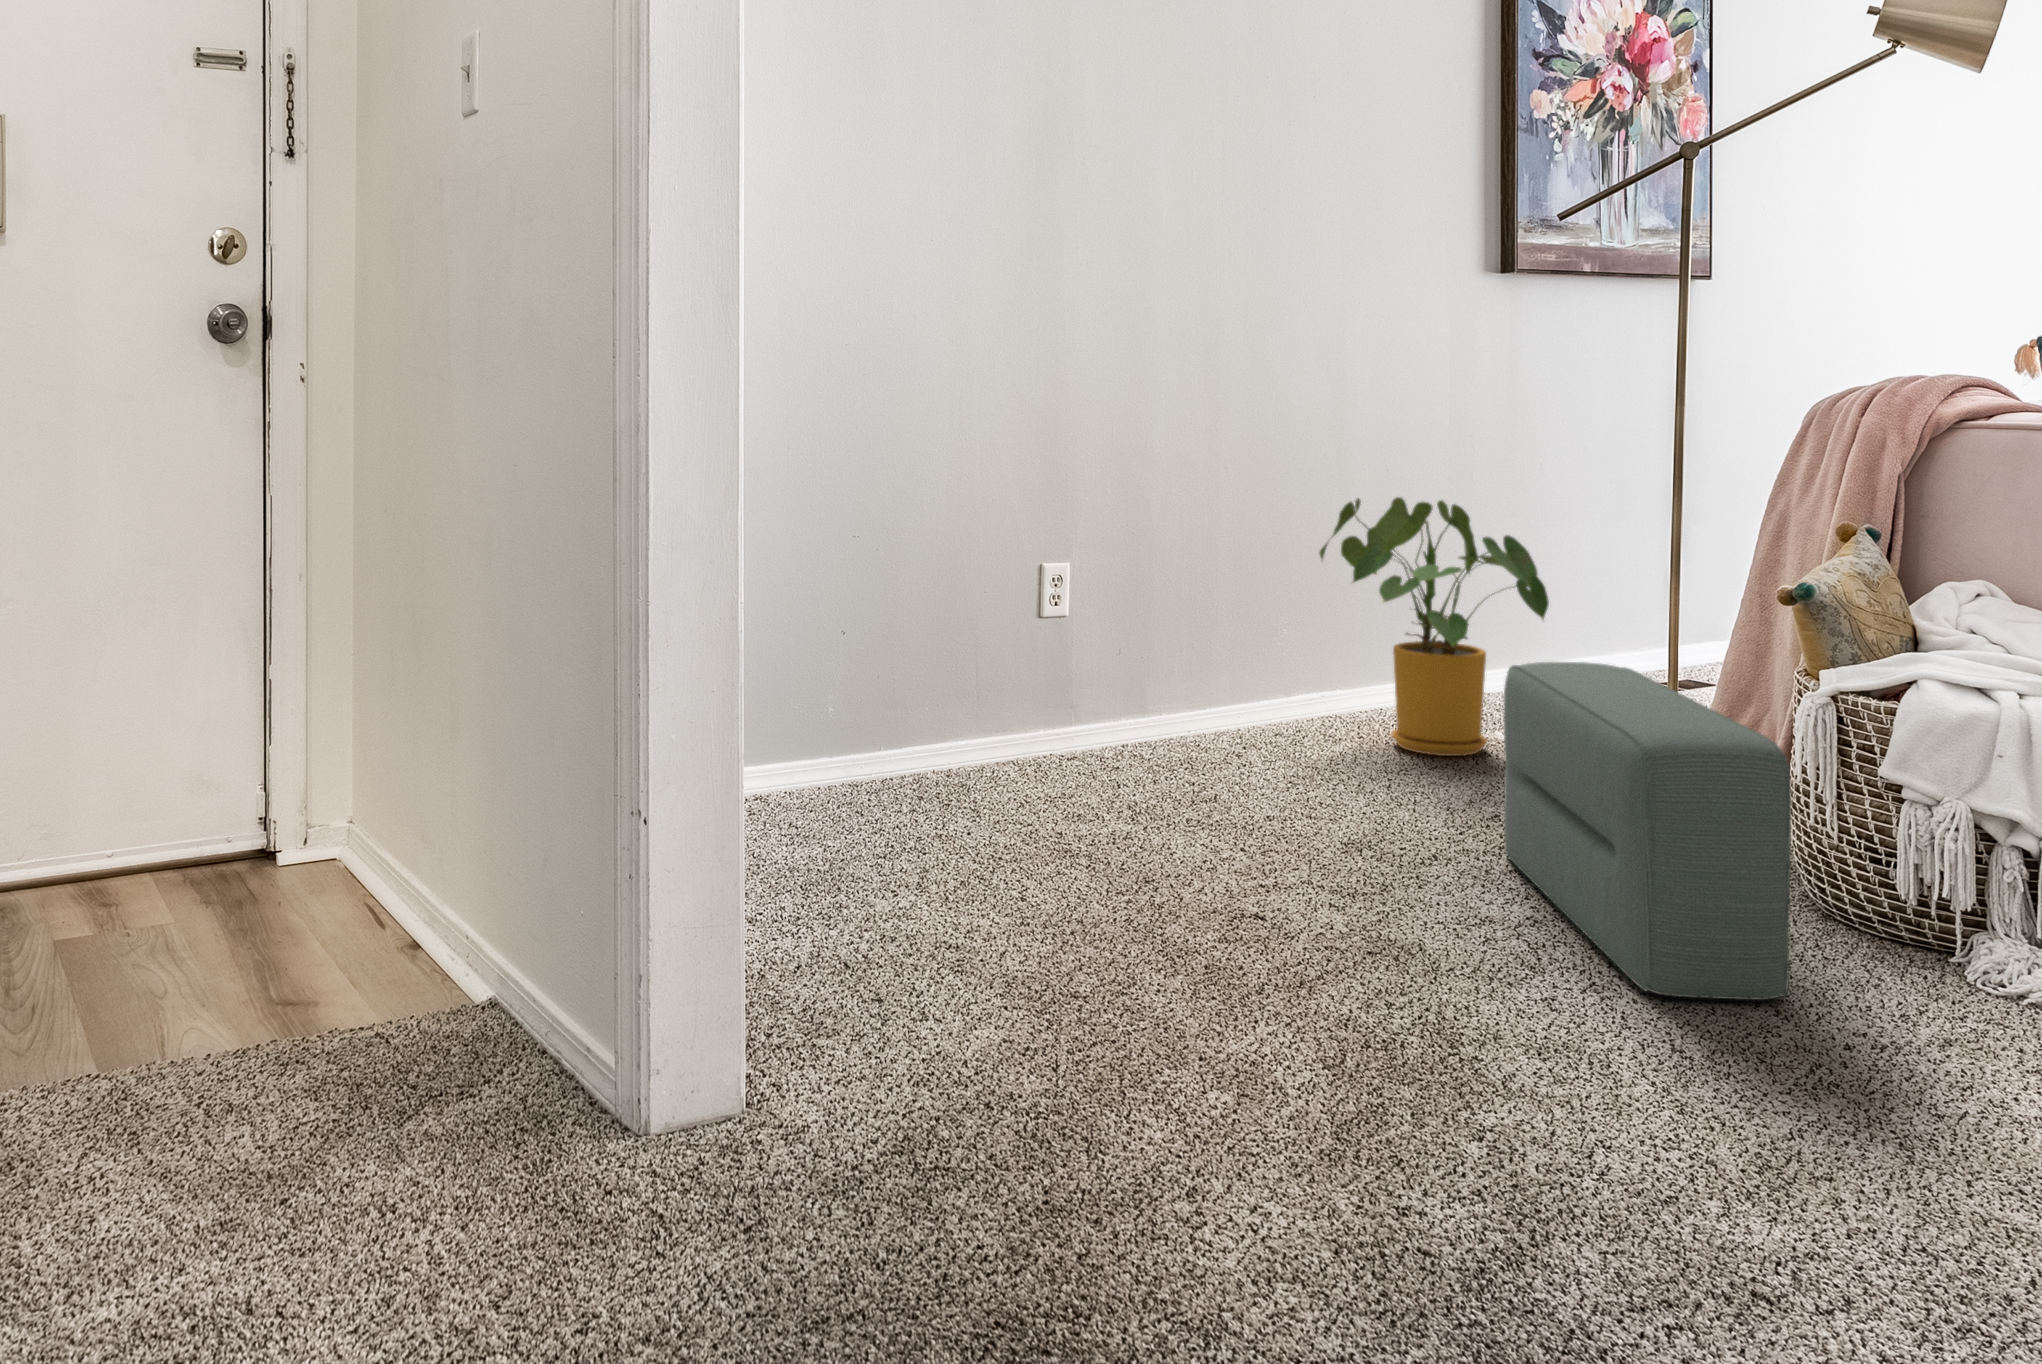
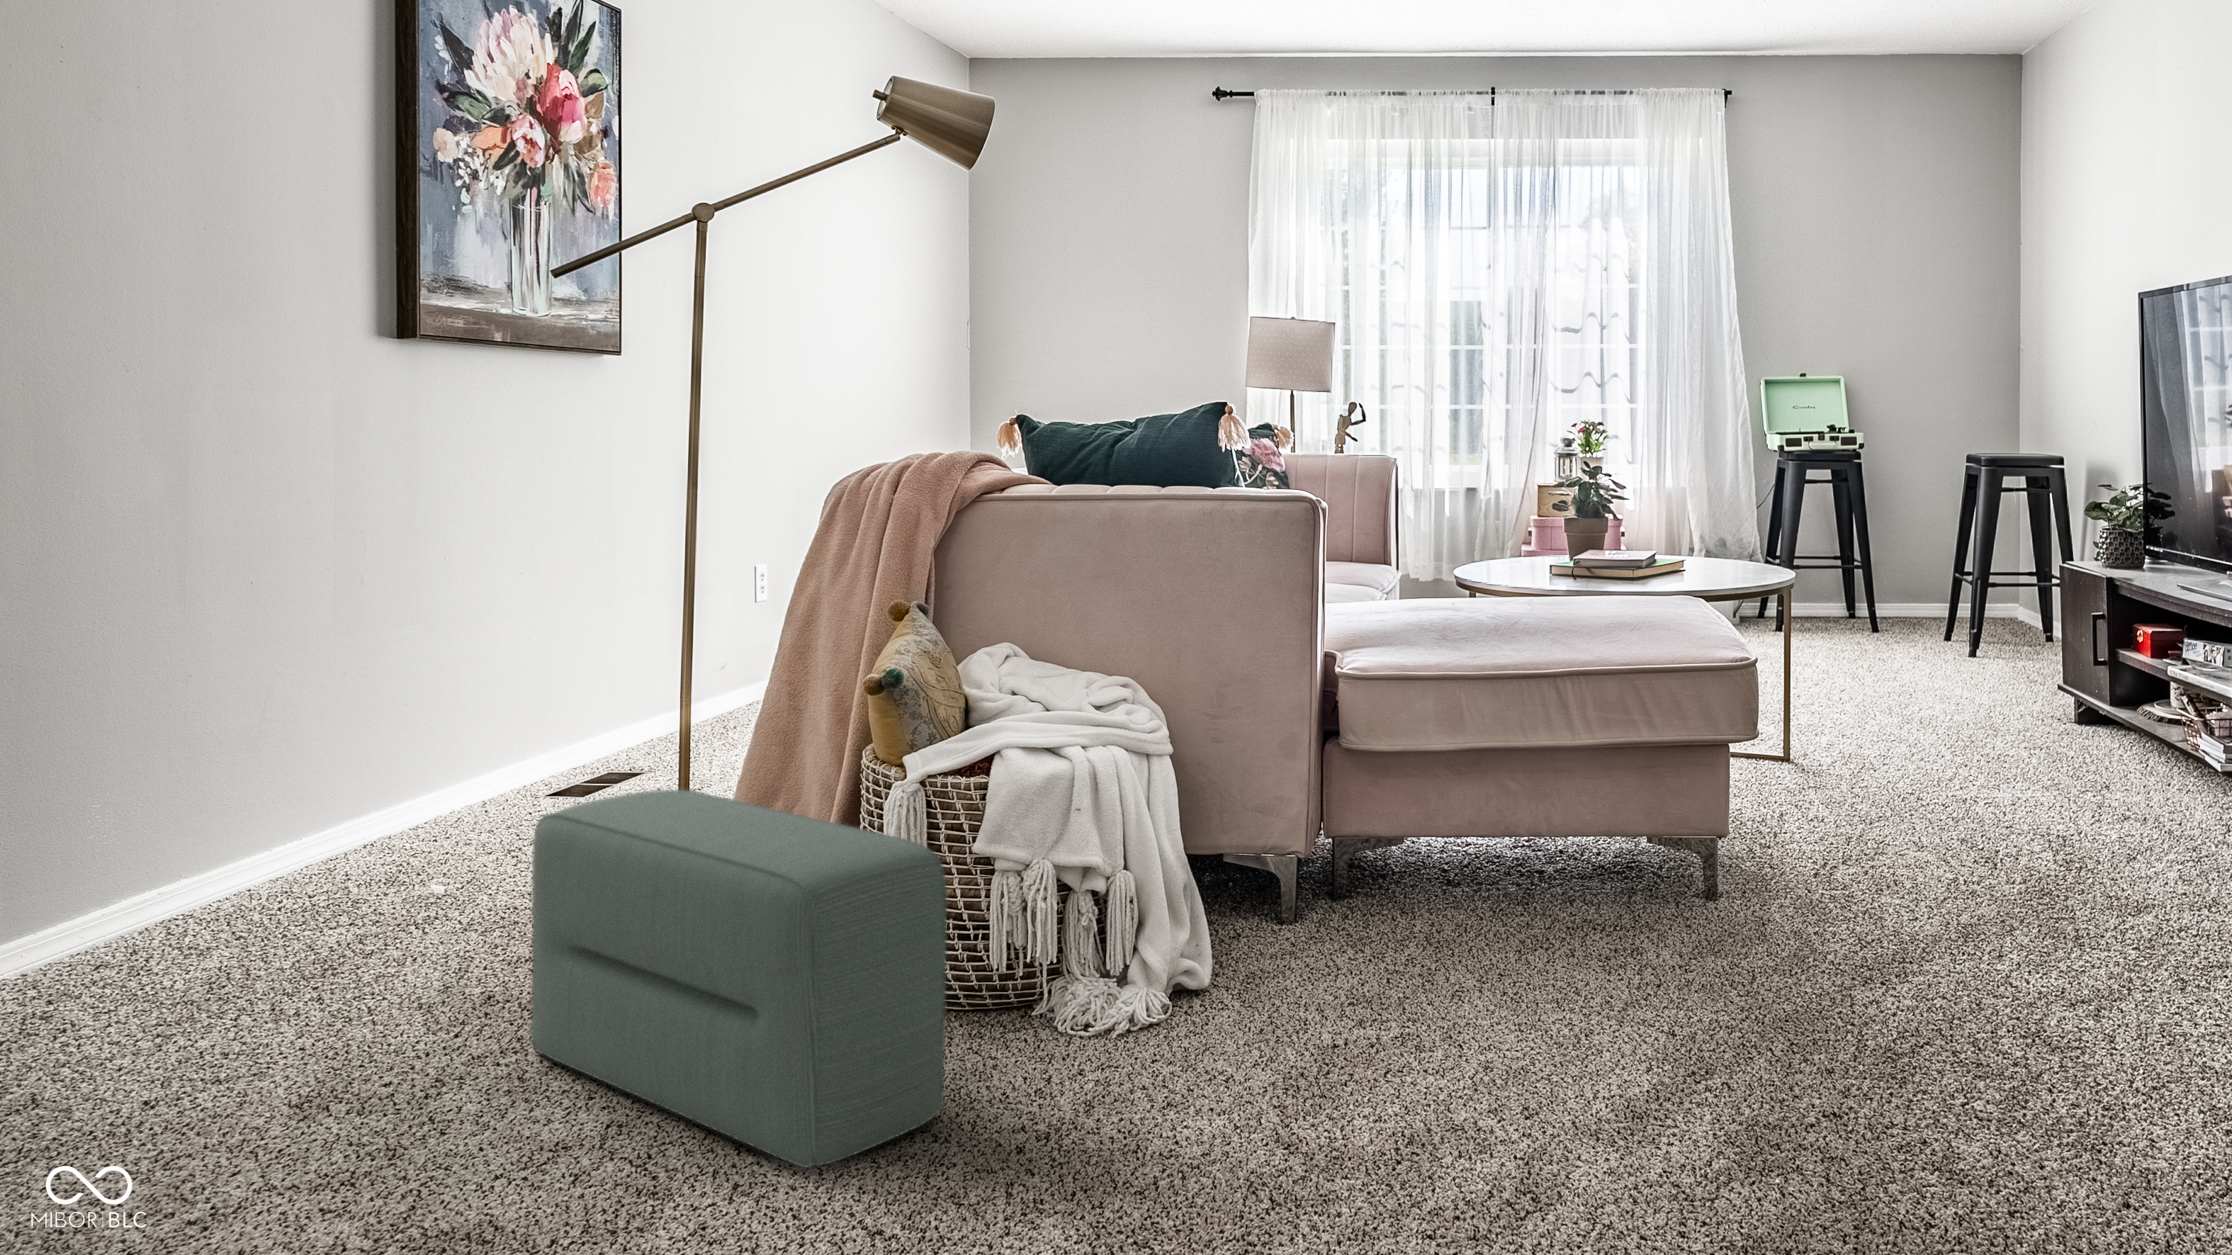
house plant: present [1320,497,1549,756] -> none [159,617,518,945]

